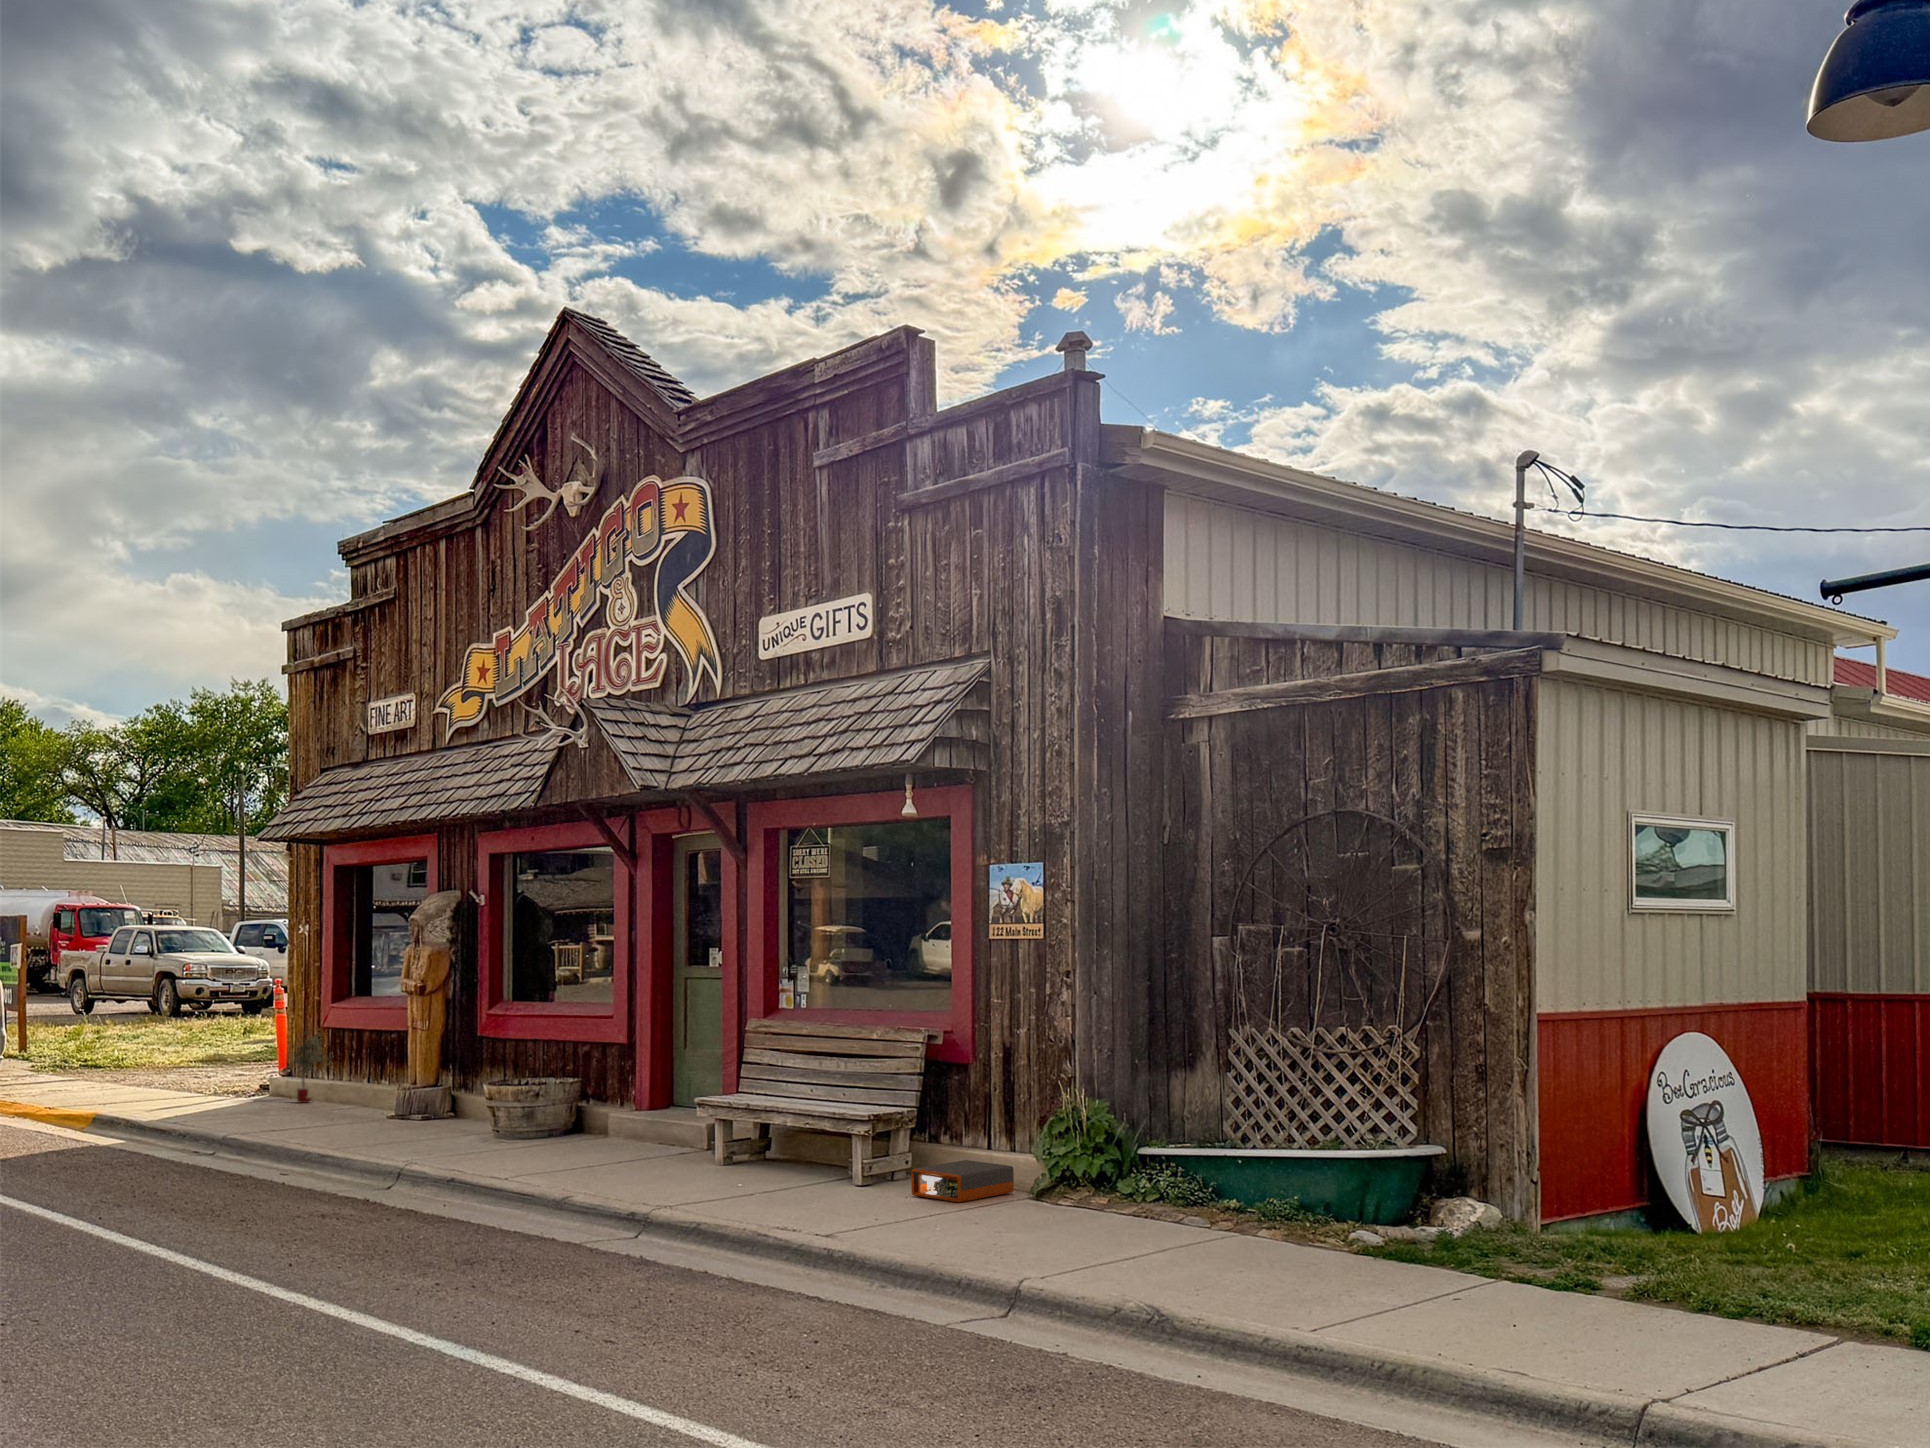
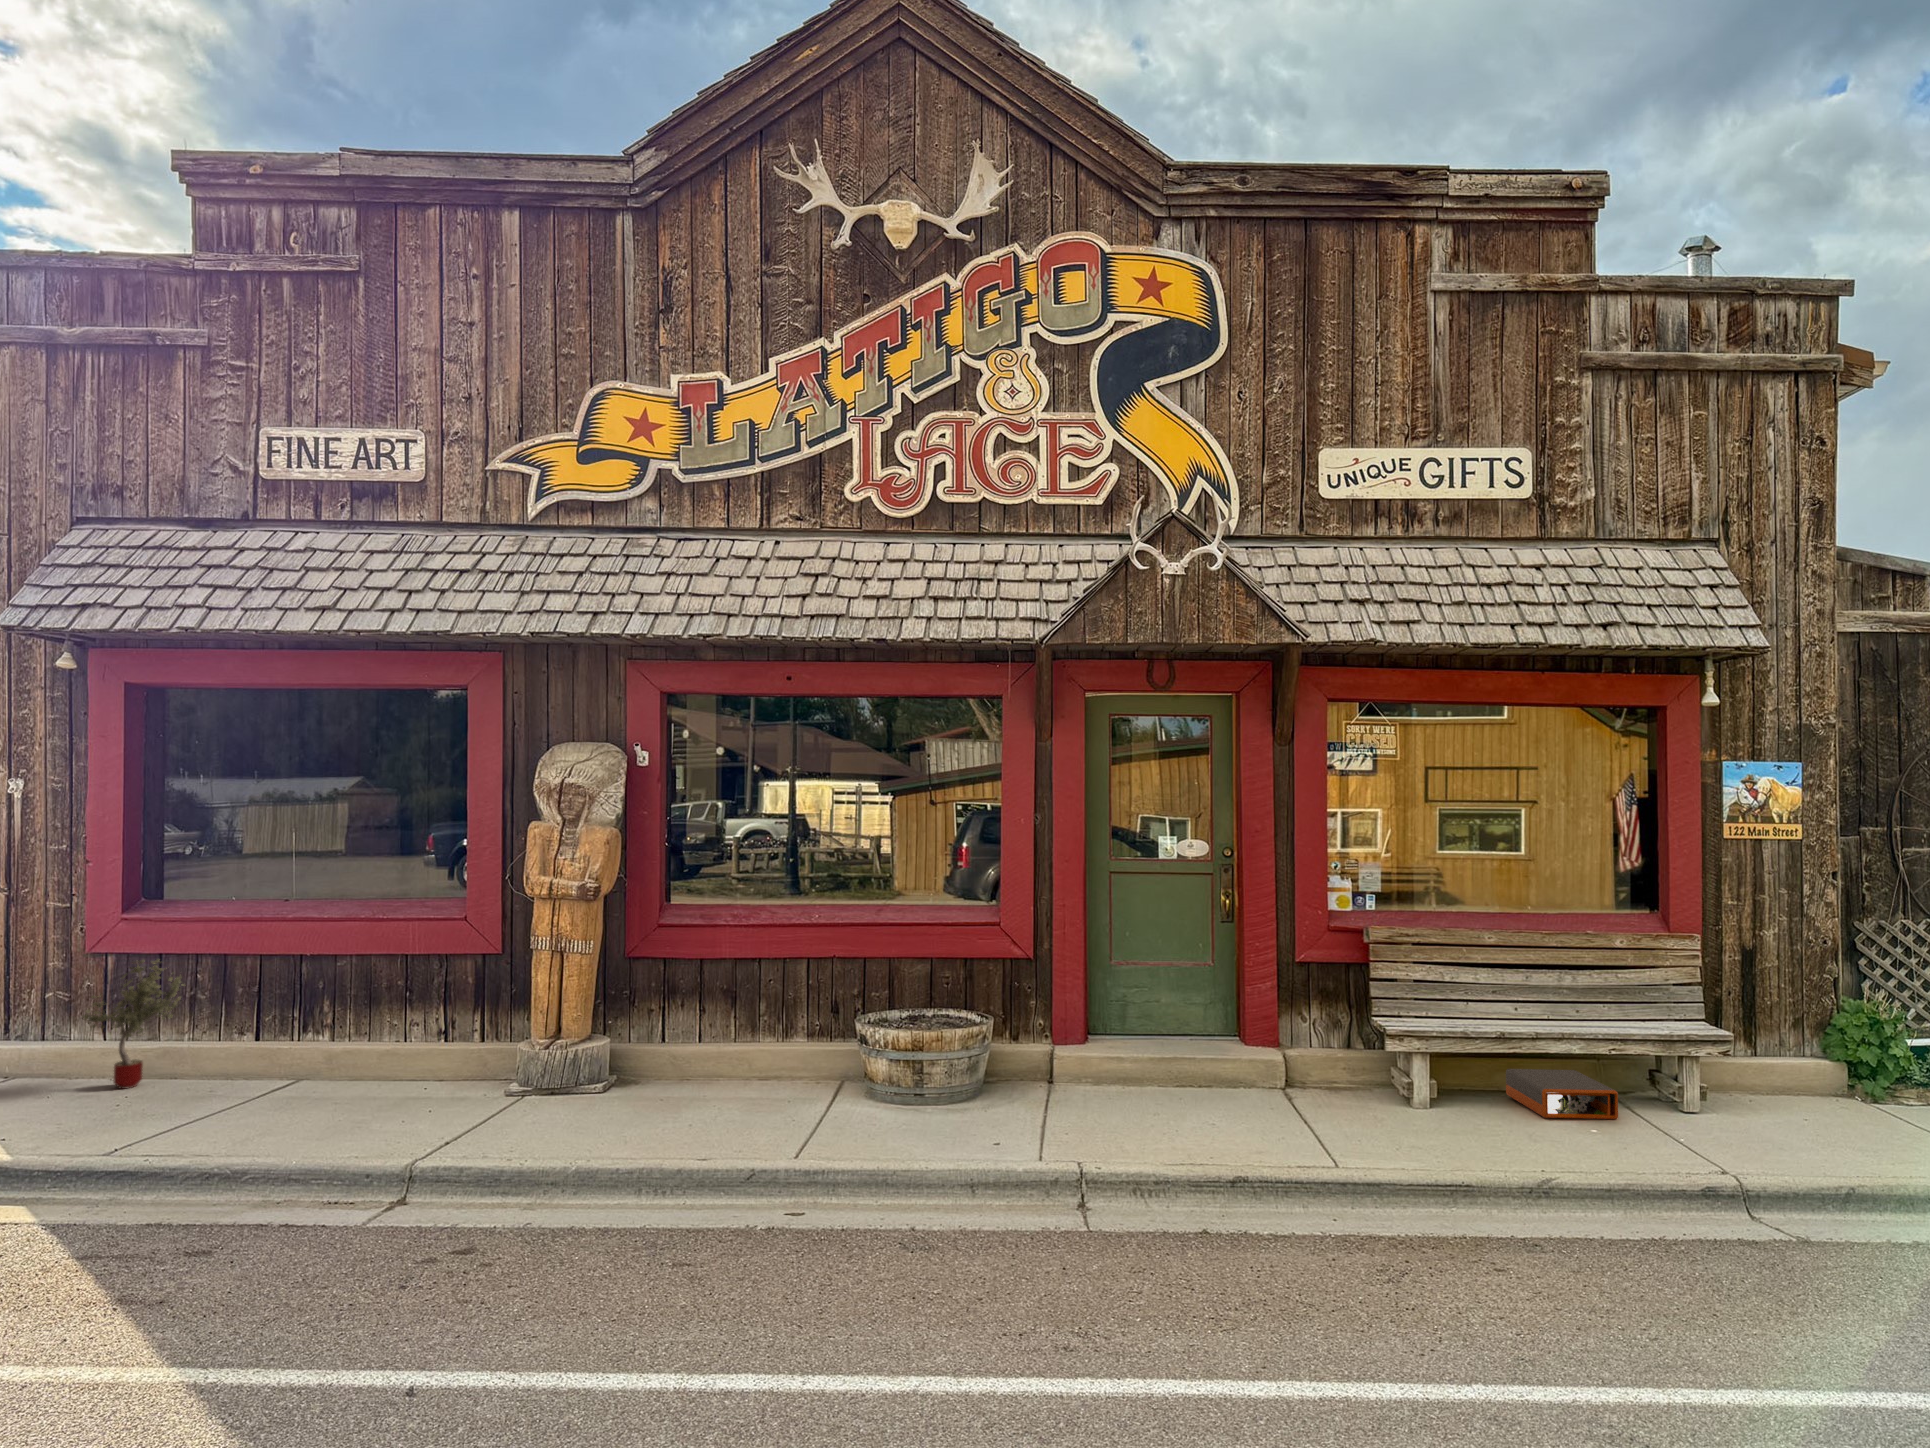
storage box: present [911,1160,1014,1203] -> present [1506,1069,1618,1119]

